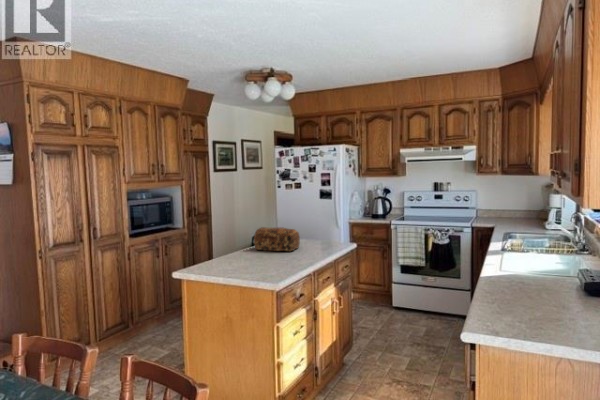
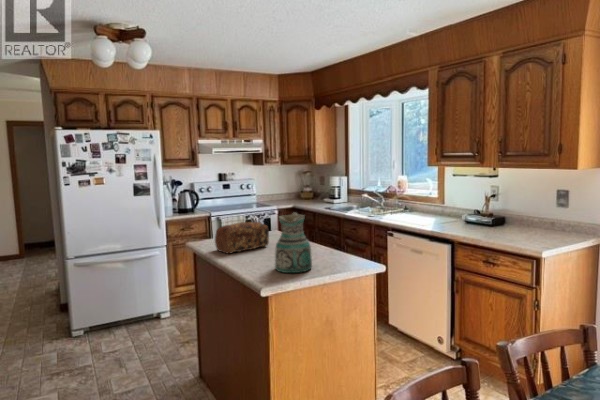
ceramic pitcher: none [218,223,259,272] -> present [275,212,312,273]

